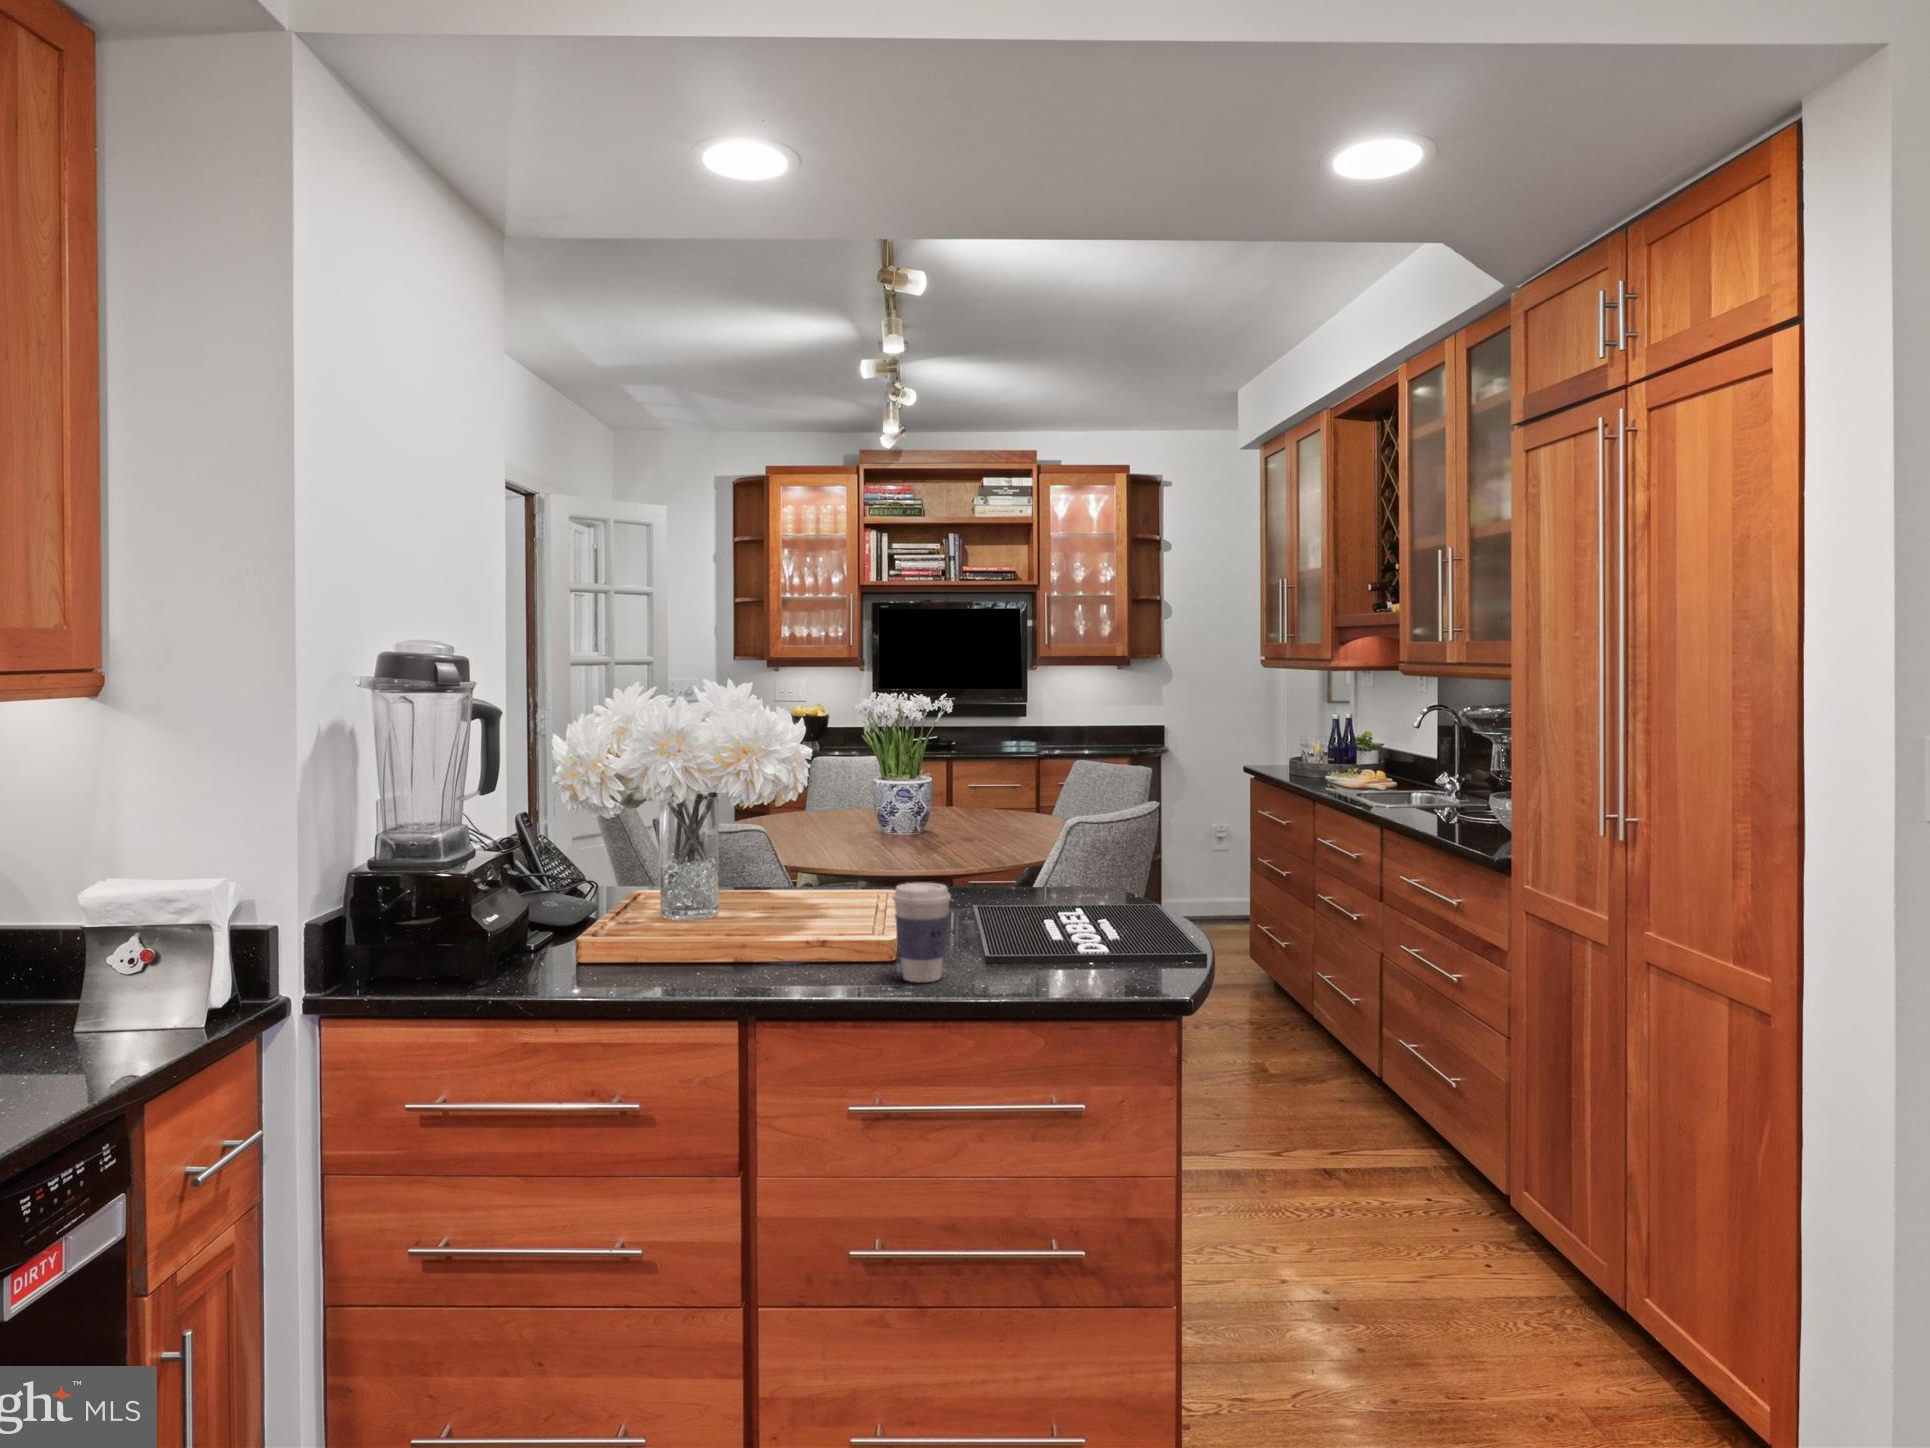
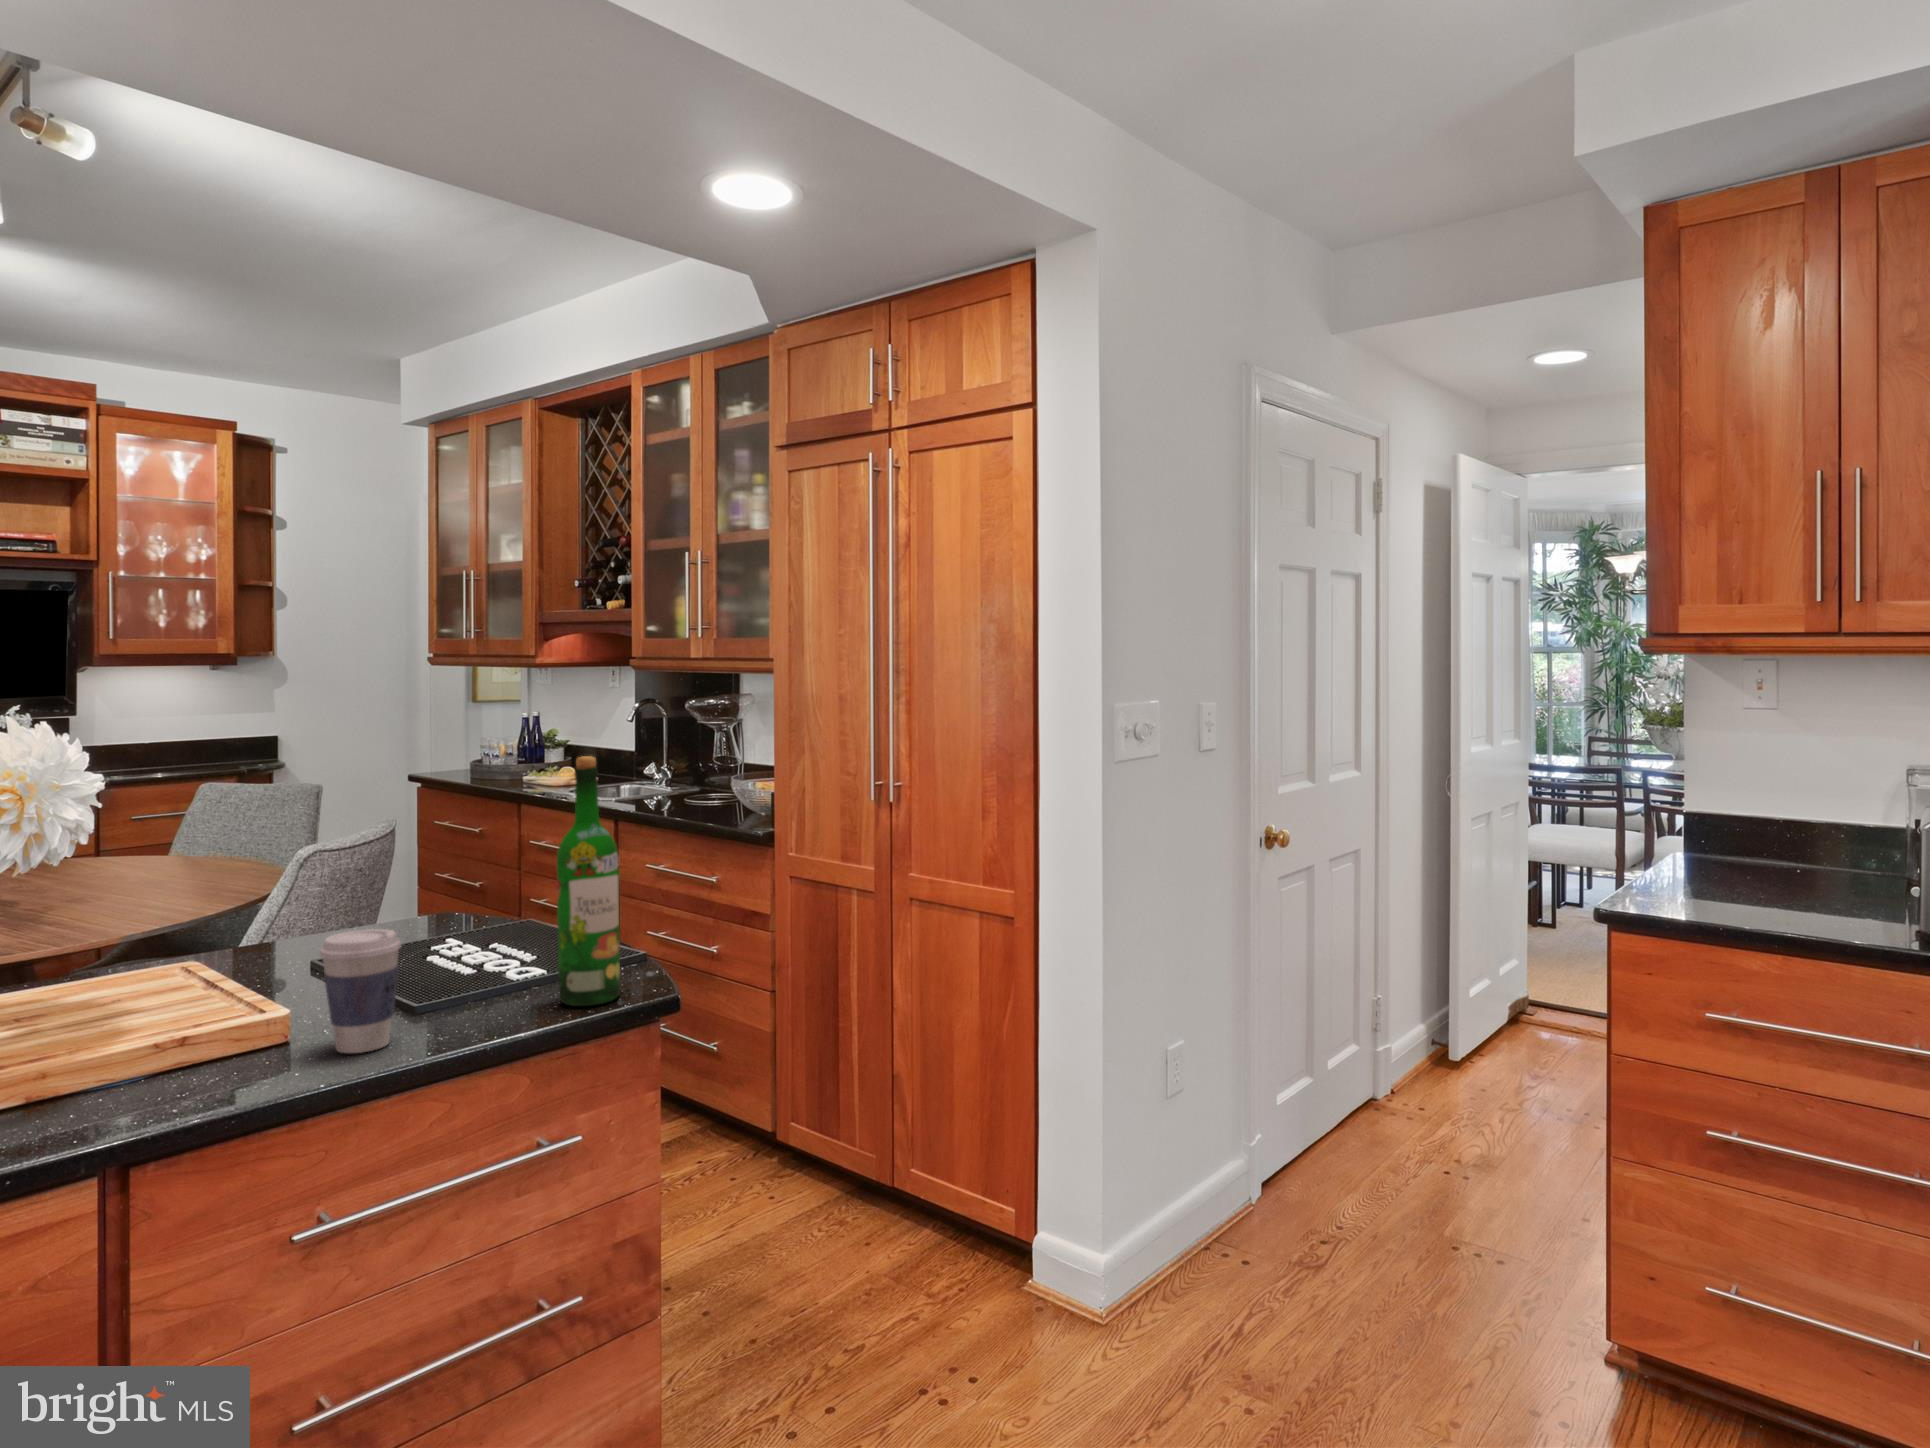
wine bottle: none [1082,752,1137,986] -> present [557,756,620,1006]

